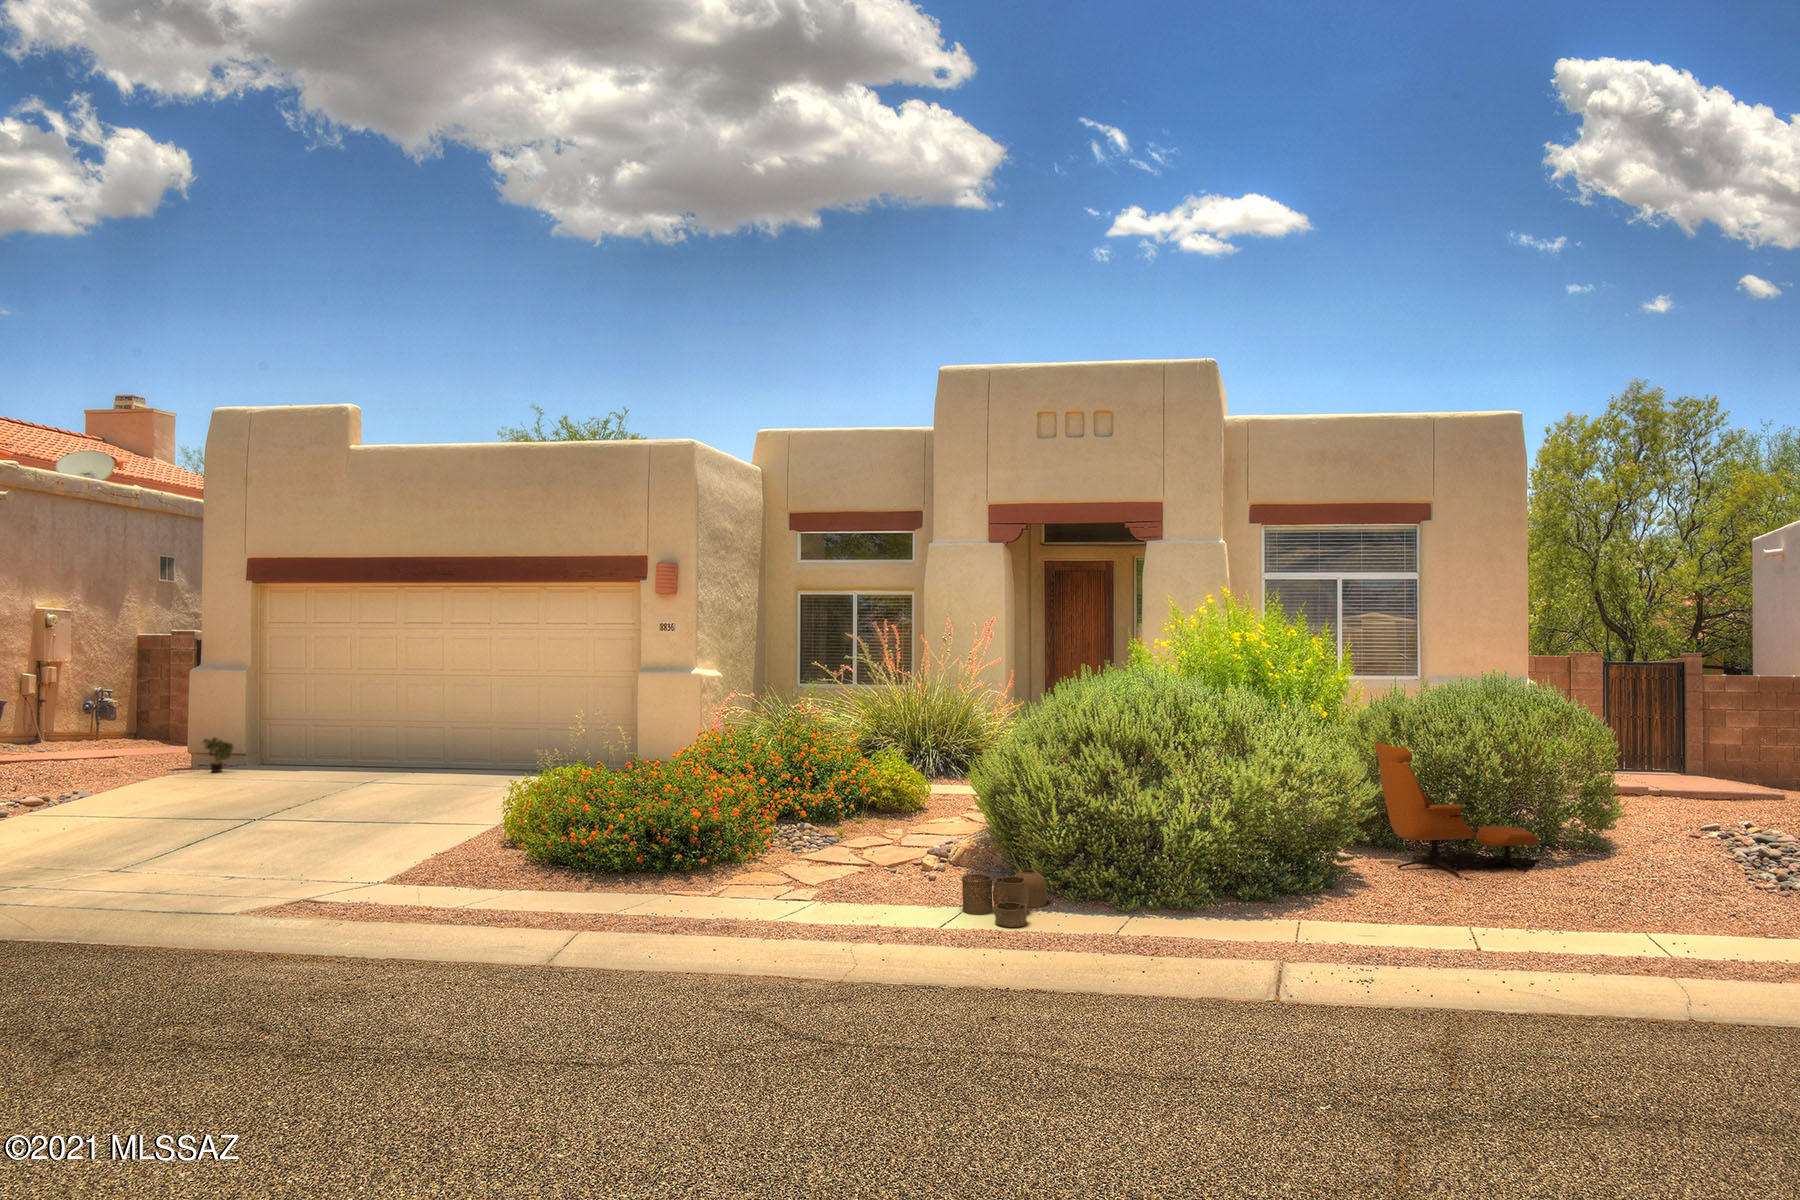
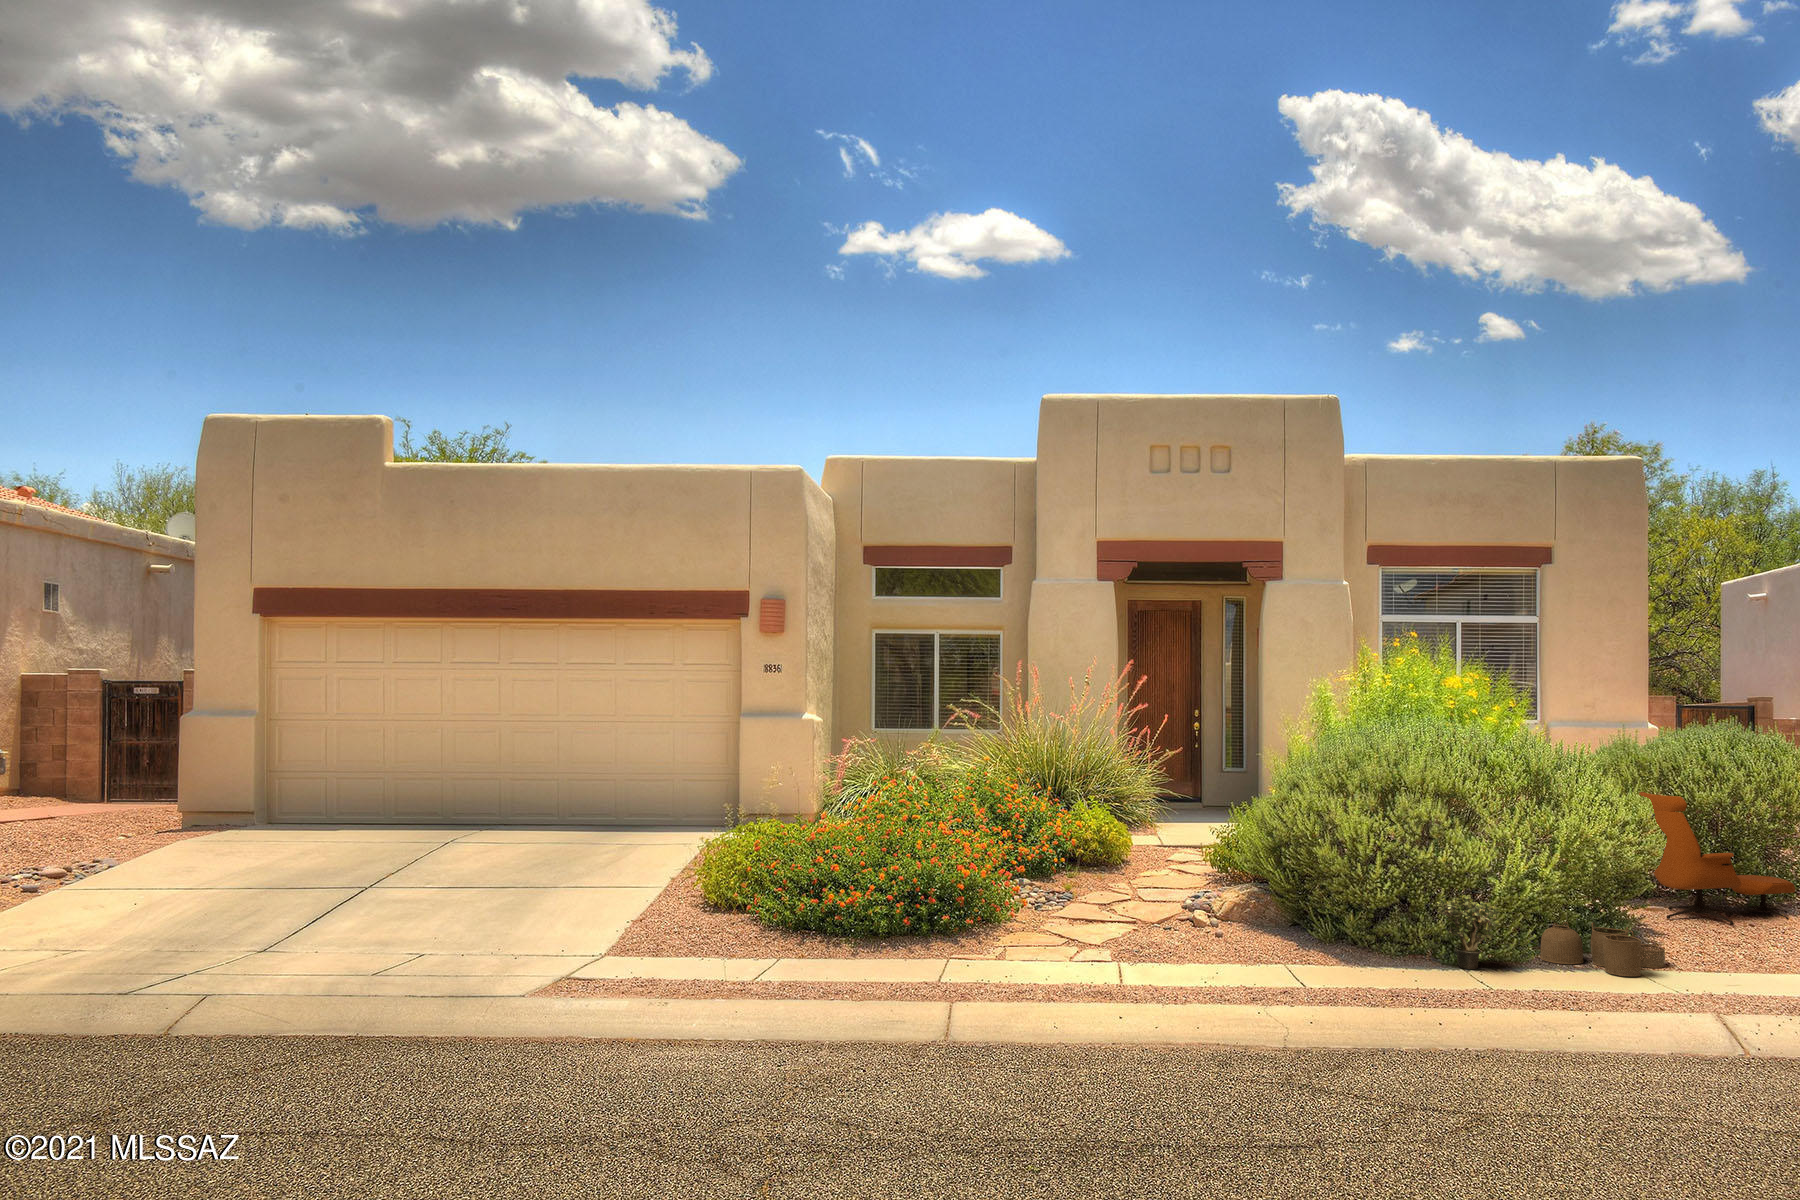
potted plant: present [203,737,233,772] -> present [1437,895,1500,969]
woven basket: present [962,866,1047,927] -> present [1540,922,1665,976]

